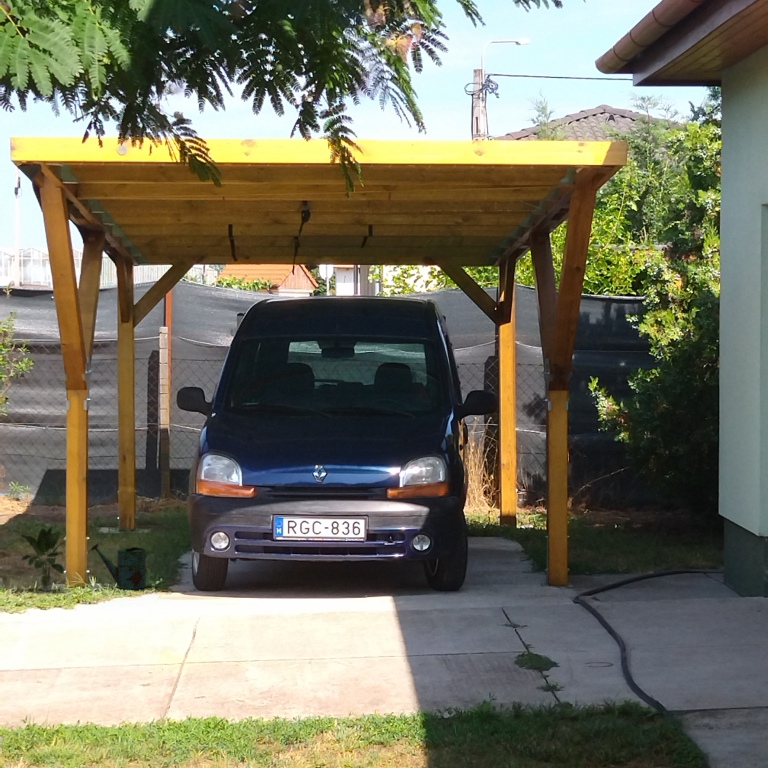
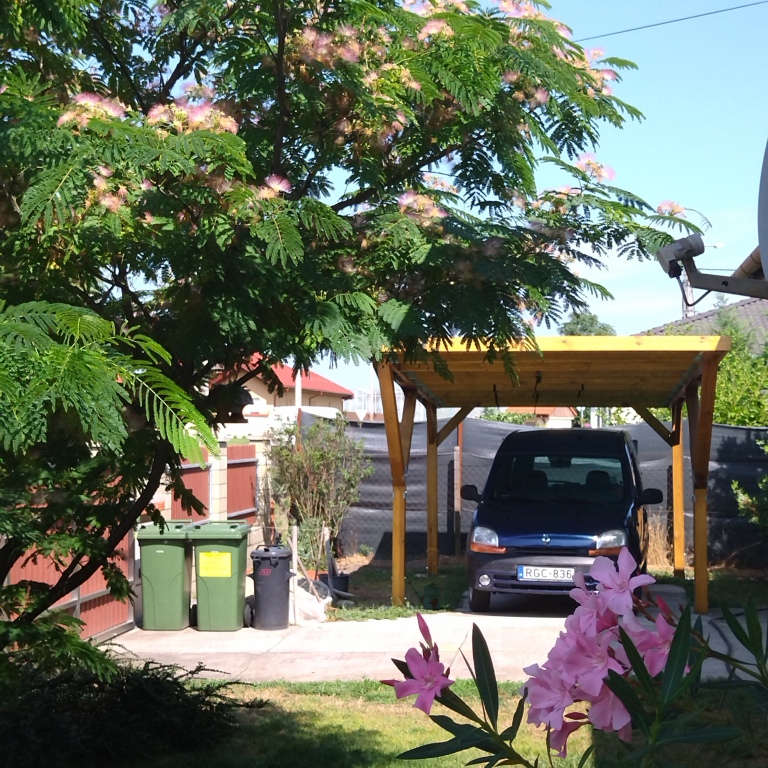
potted plant: present [21,526,64,591] -> none [365,568,392,609]

